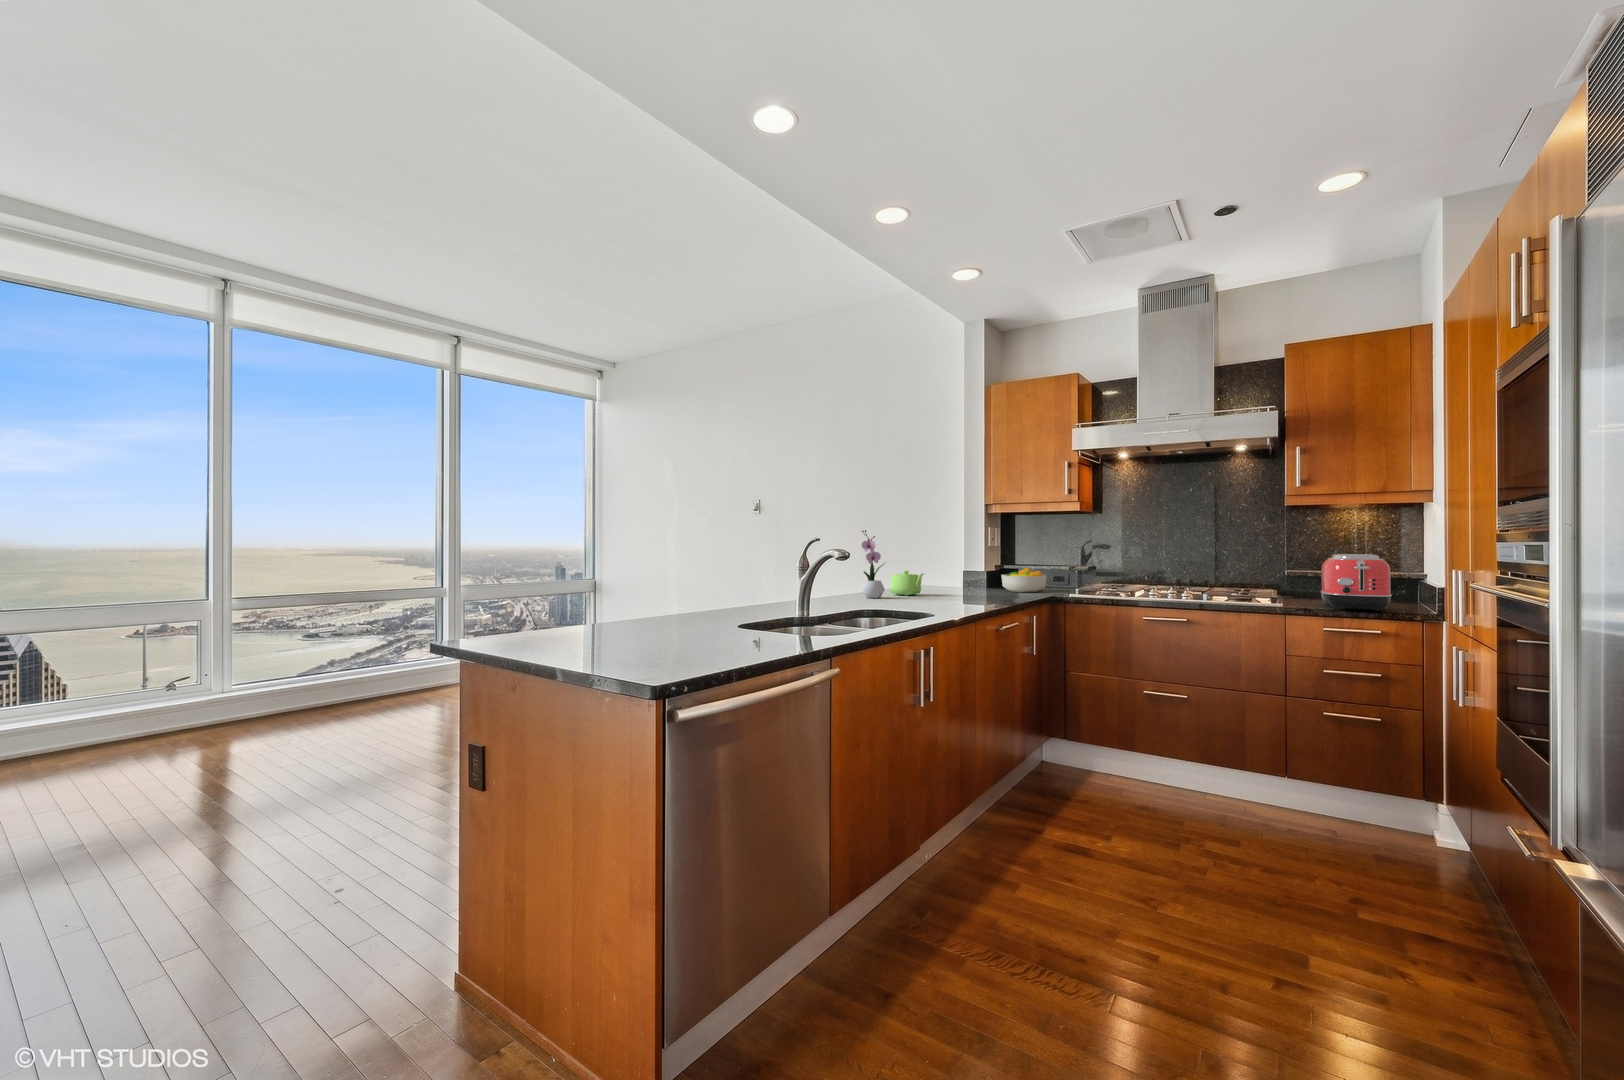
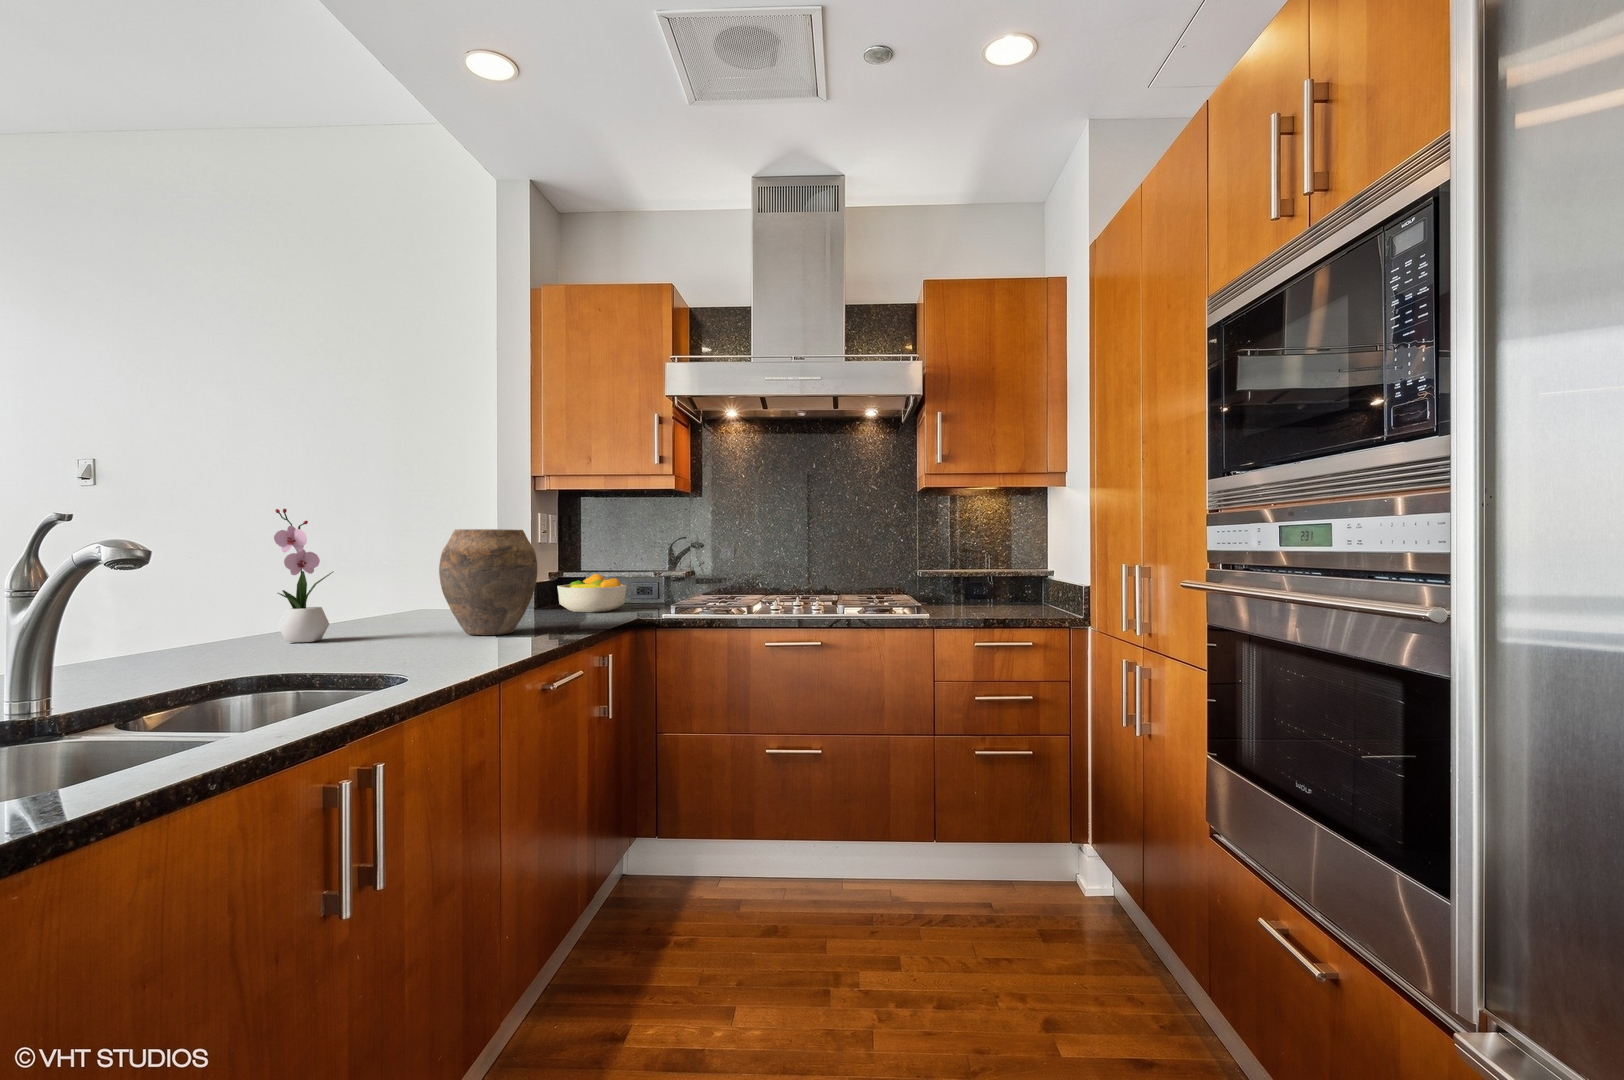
vase: none [937,540,990,600] -> present [439,529,537,635]
toaster: present [1320,554,1392,611] -> none [966,548,1043,619]
teapot: present [890,571,924,596] -> none [348,586,417,632]

